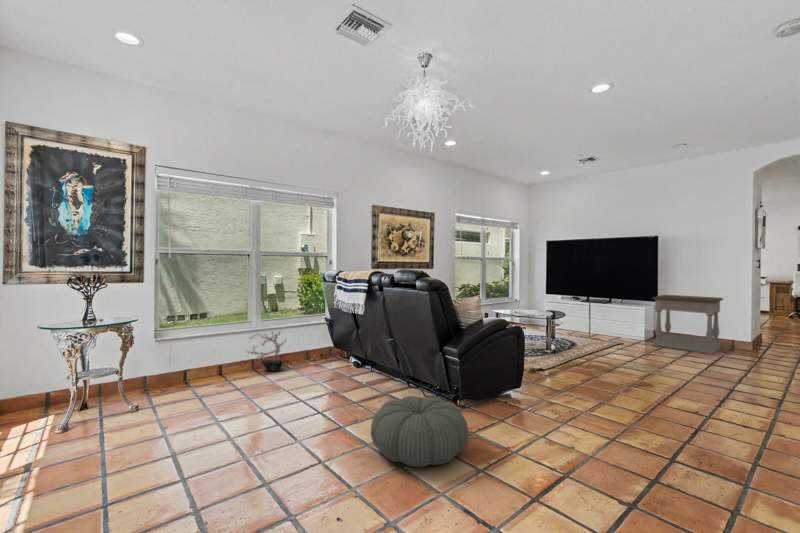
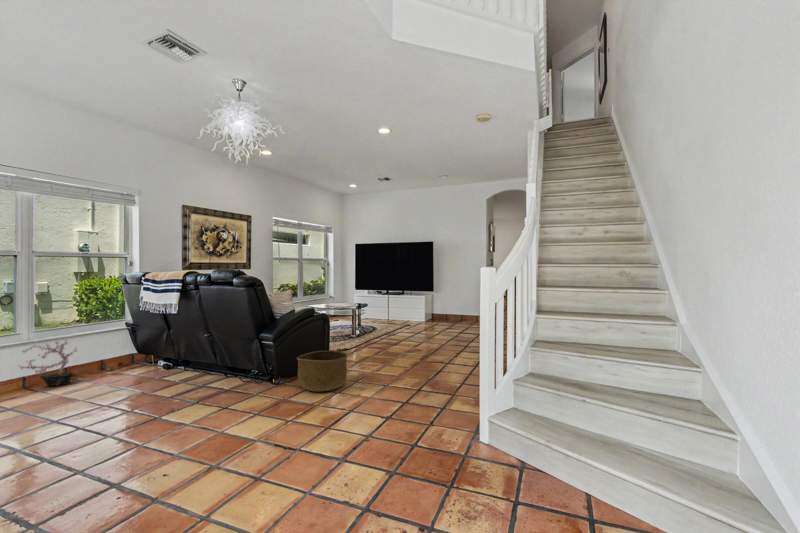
side table: present [652,295,723,354] -> none [428,286,471,326]
basket: none [486,373,552,430] -> present [297,351,347,392]
pouf: present [371,396,468,467] -> none [190,376,280,432]

